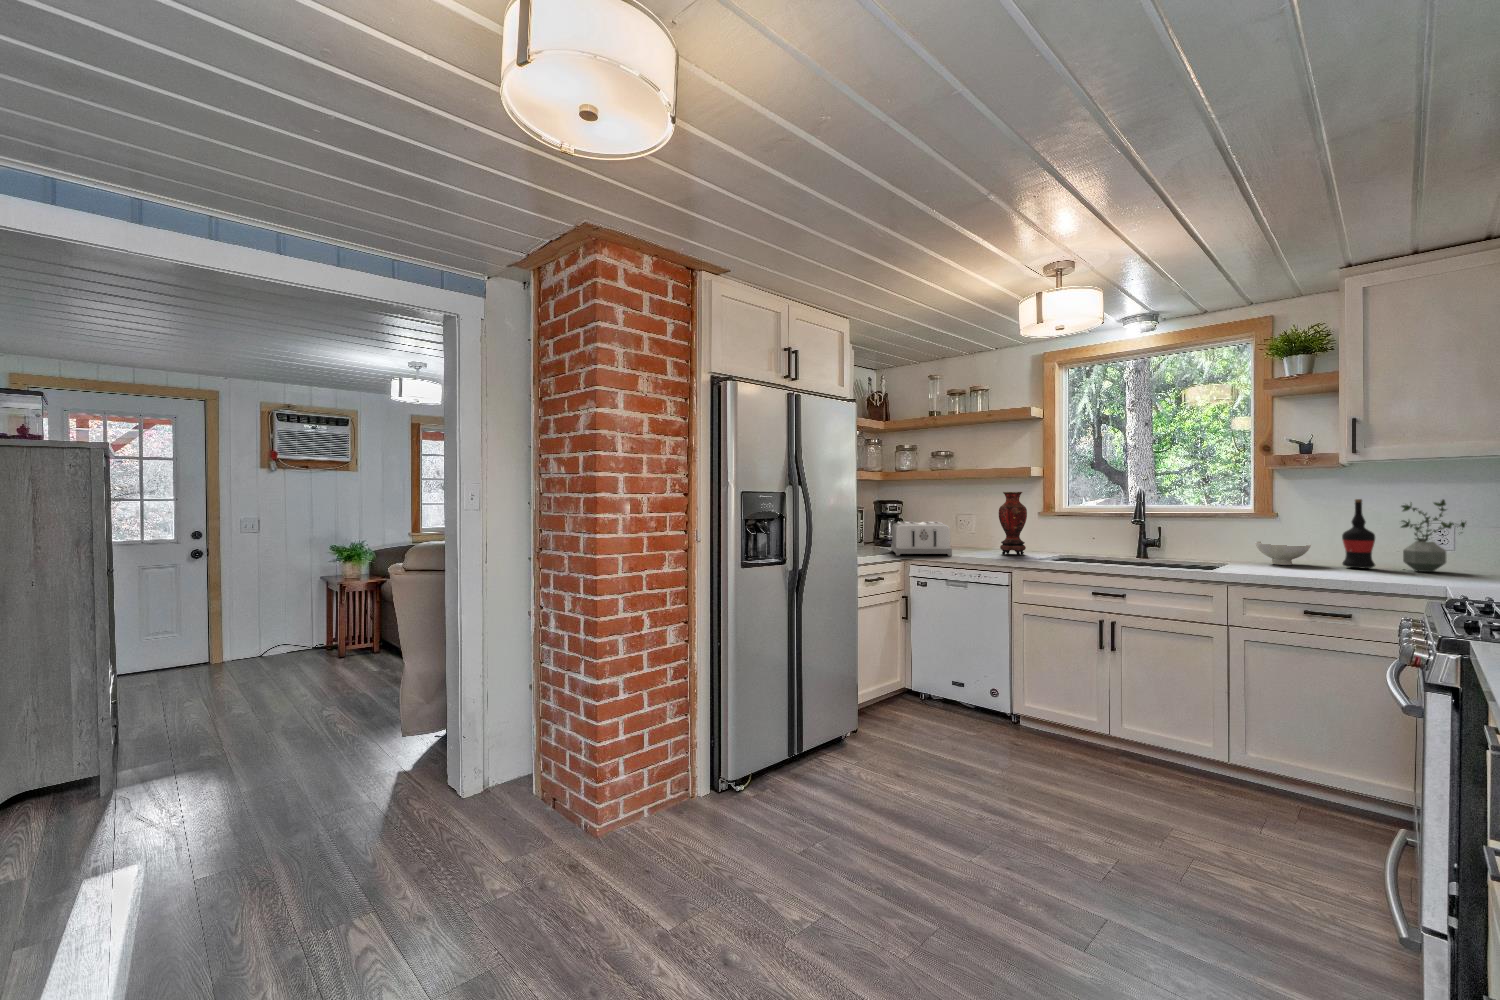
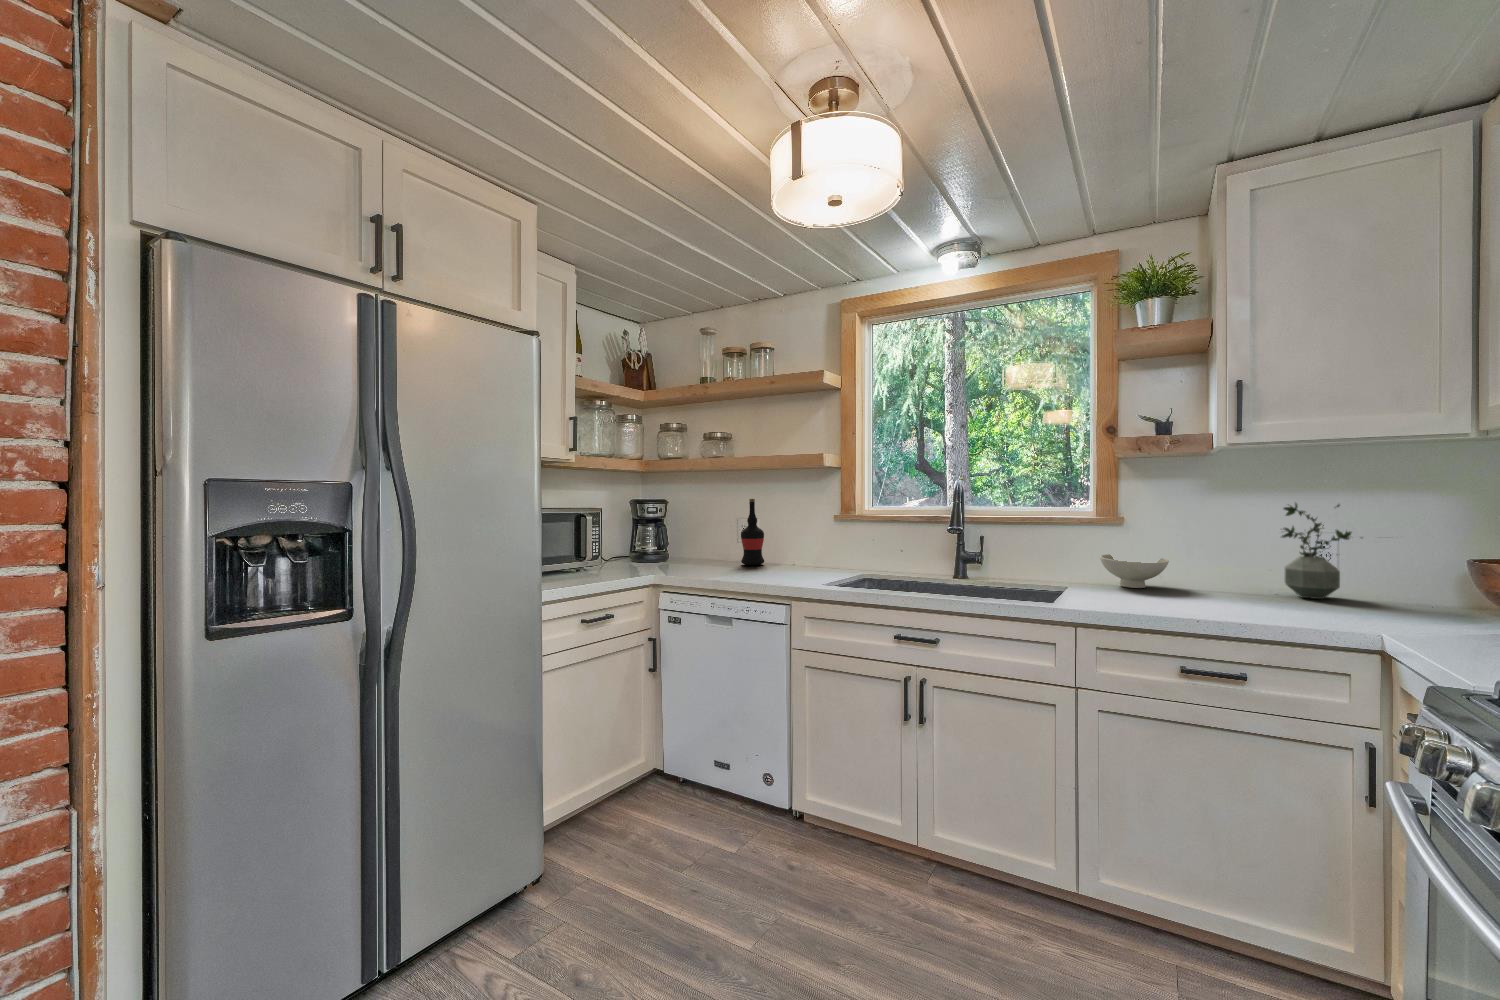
vase: present [999,492,1027,555] -> none [780,488,817,576]
wine bottle: present [1342,499,1375,569] -> present [741,499,764,565]
toaster: present [891,522,952,556] -> none [638,529,716,580]

